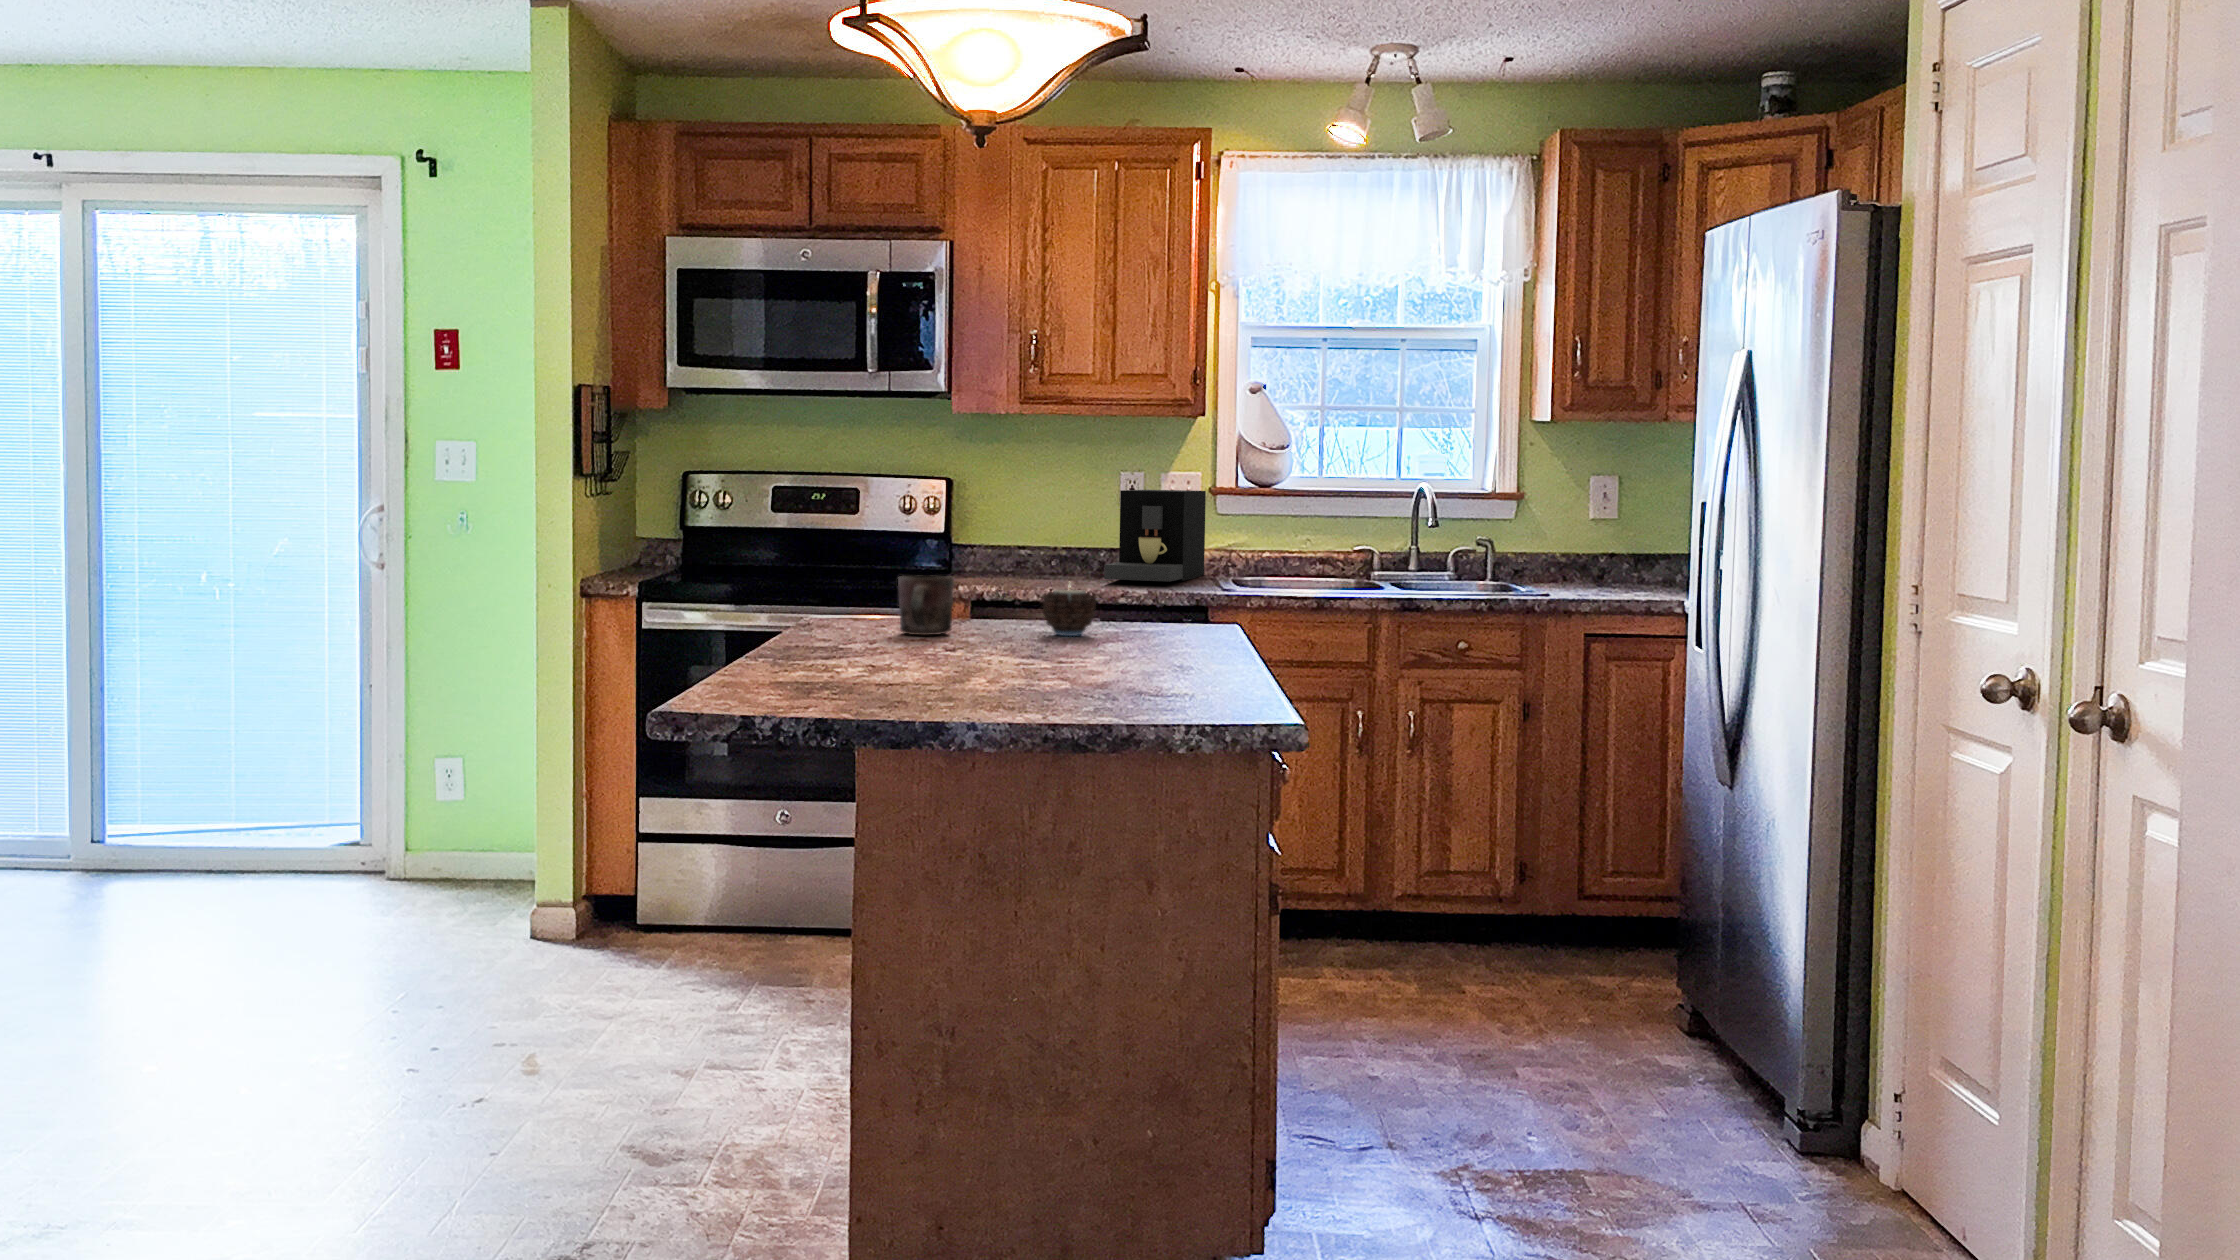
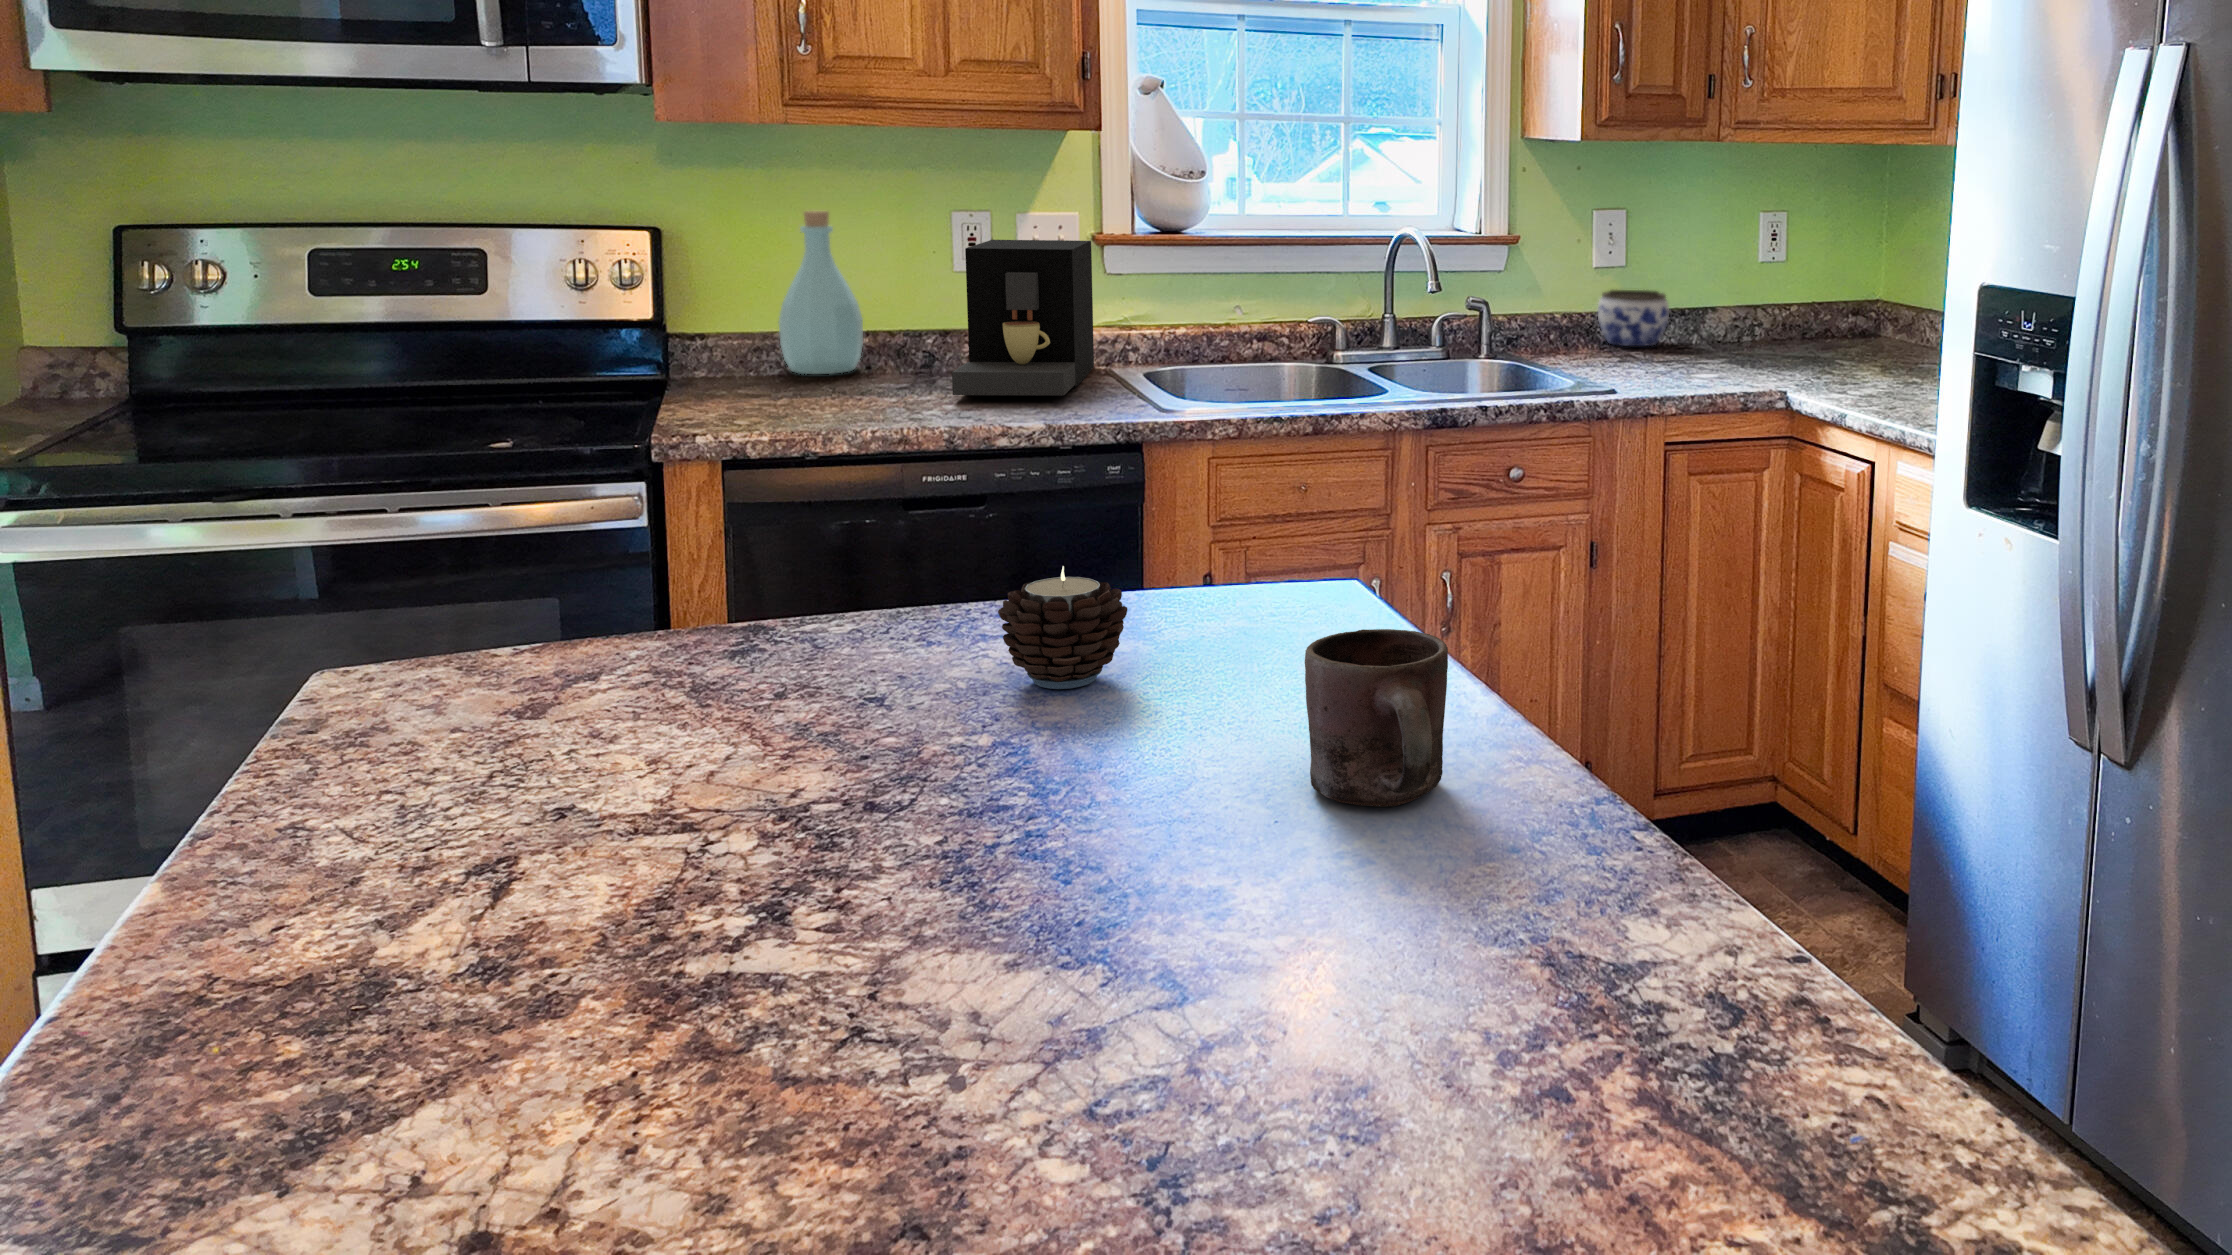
bottle: none [1014,470,1063,570] -> present [778,211,863,374]
jar: none [1585,538,1642,580] -> present [1598,290,1669,346]
mug: present [898,576,954,635] -> present [1305,629,1448,807]

